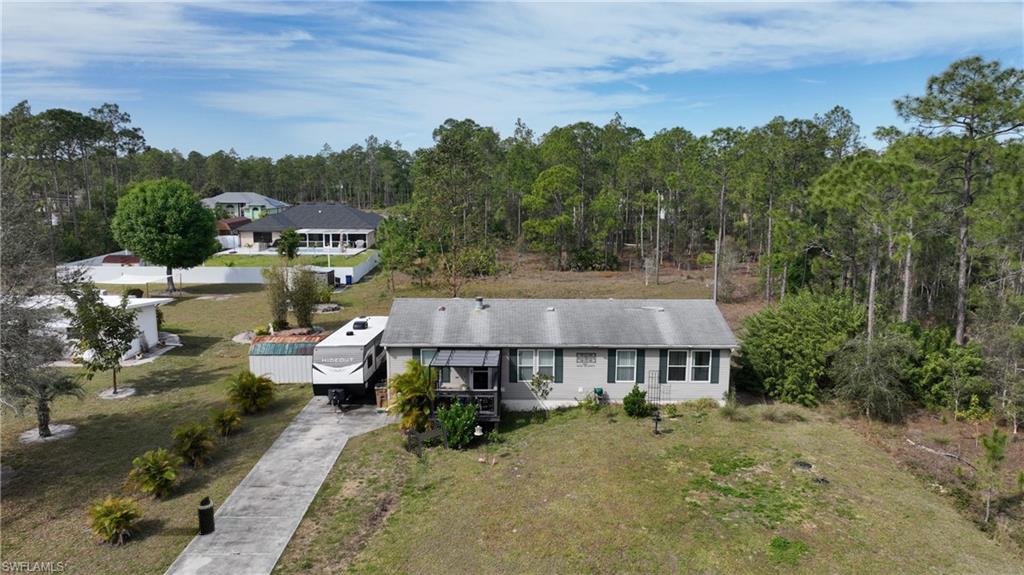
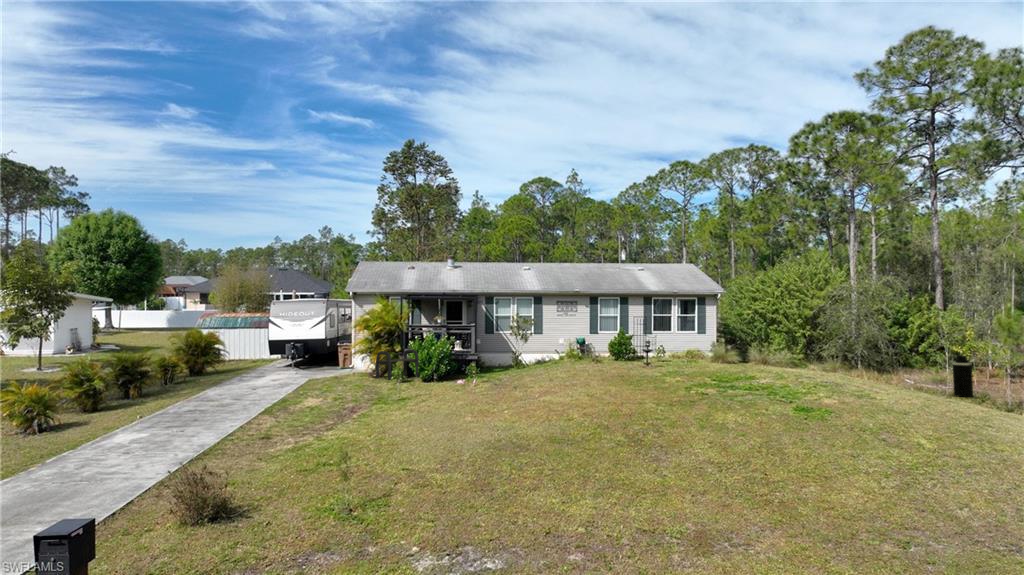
trash can: present [198,496,215,535] -> present [953,355,973,397]

